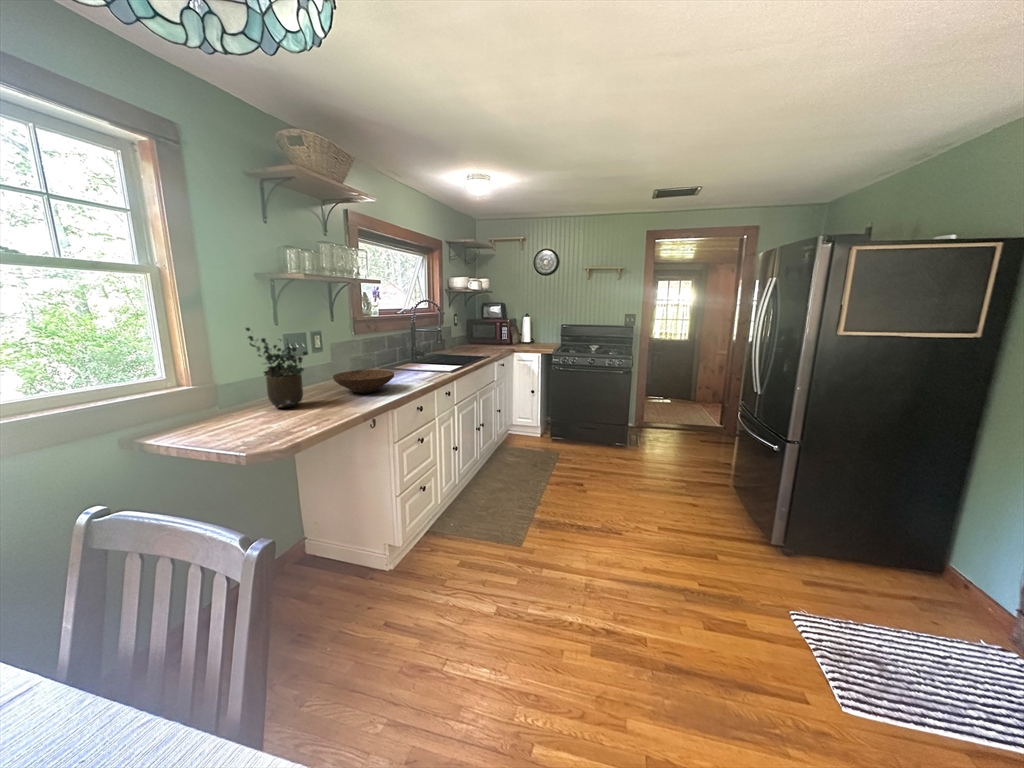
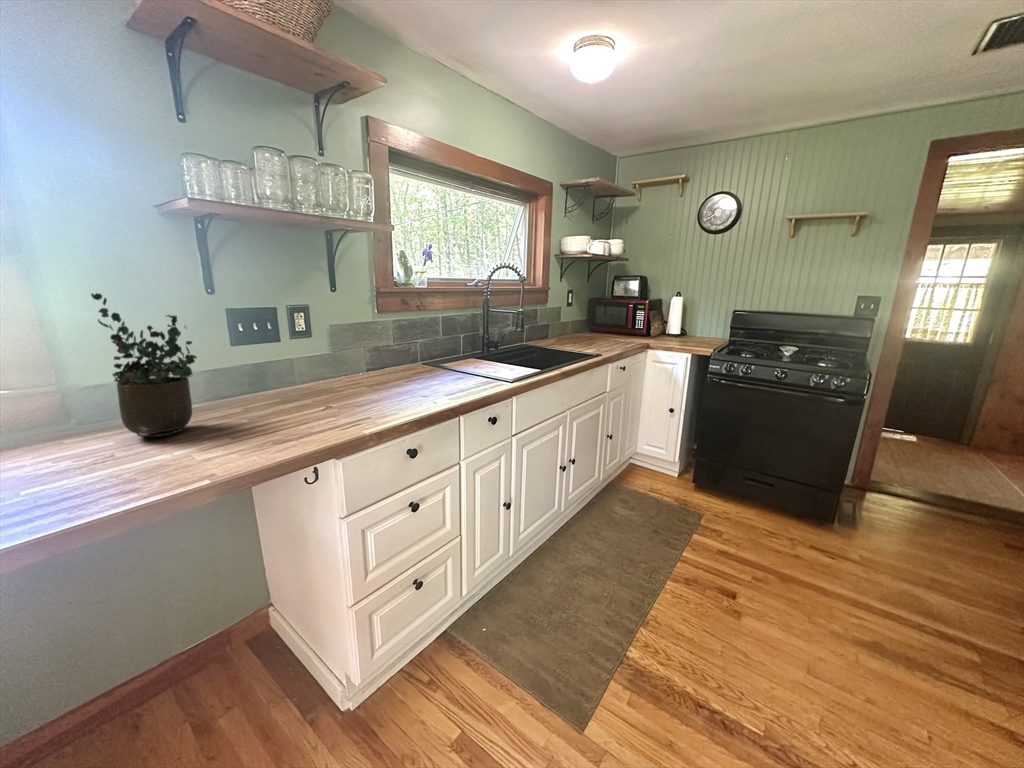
wooden bowl: present [333,370,394,393] -> none [270,371,379,415]

